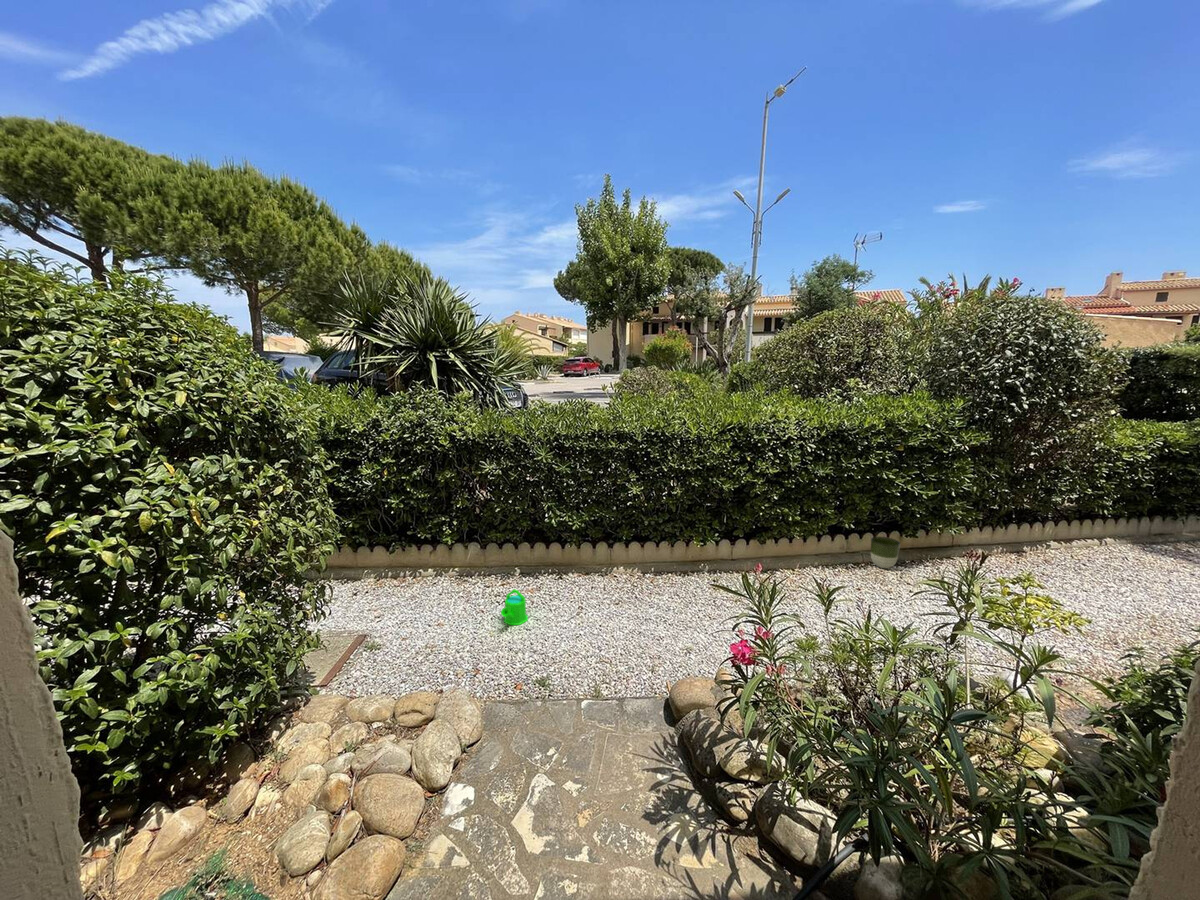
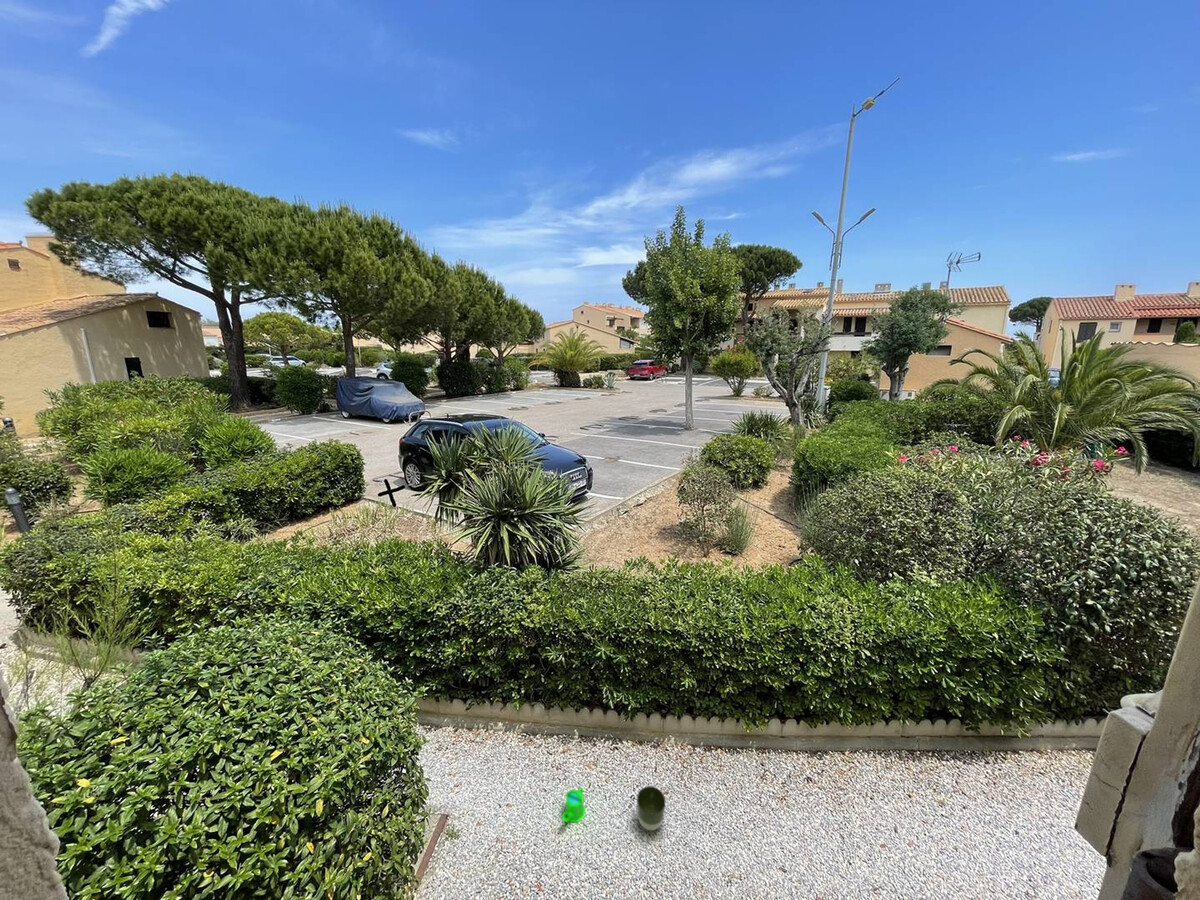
planter: present [871,537,900,568] -> present [637,786,666,830]

